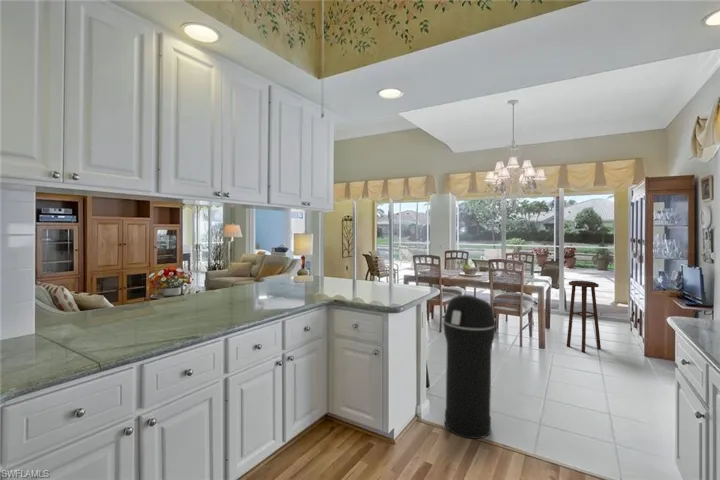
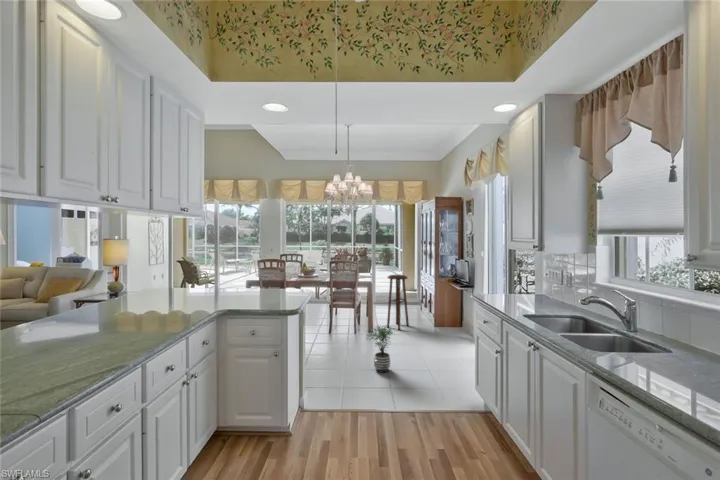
trash can: present [443,294,496,439] -> none [323,292,366,413]
potted plant: none [513,340,558,401] -> present [367,326,393,372]

